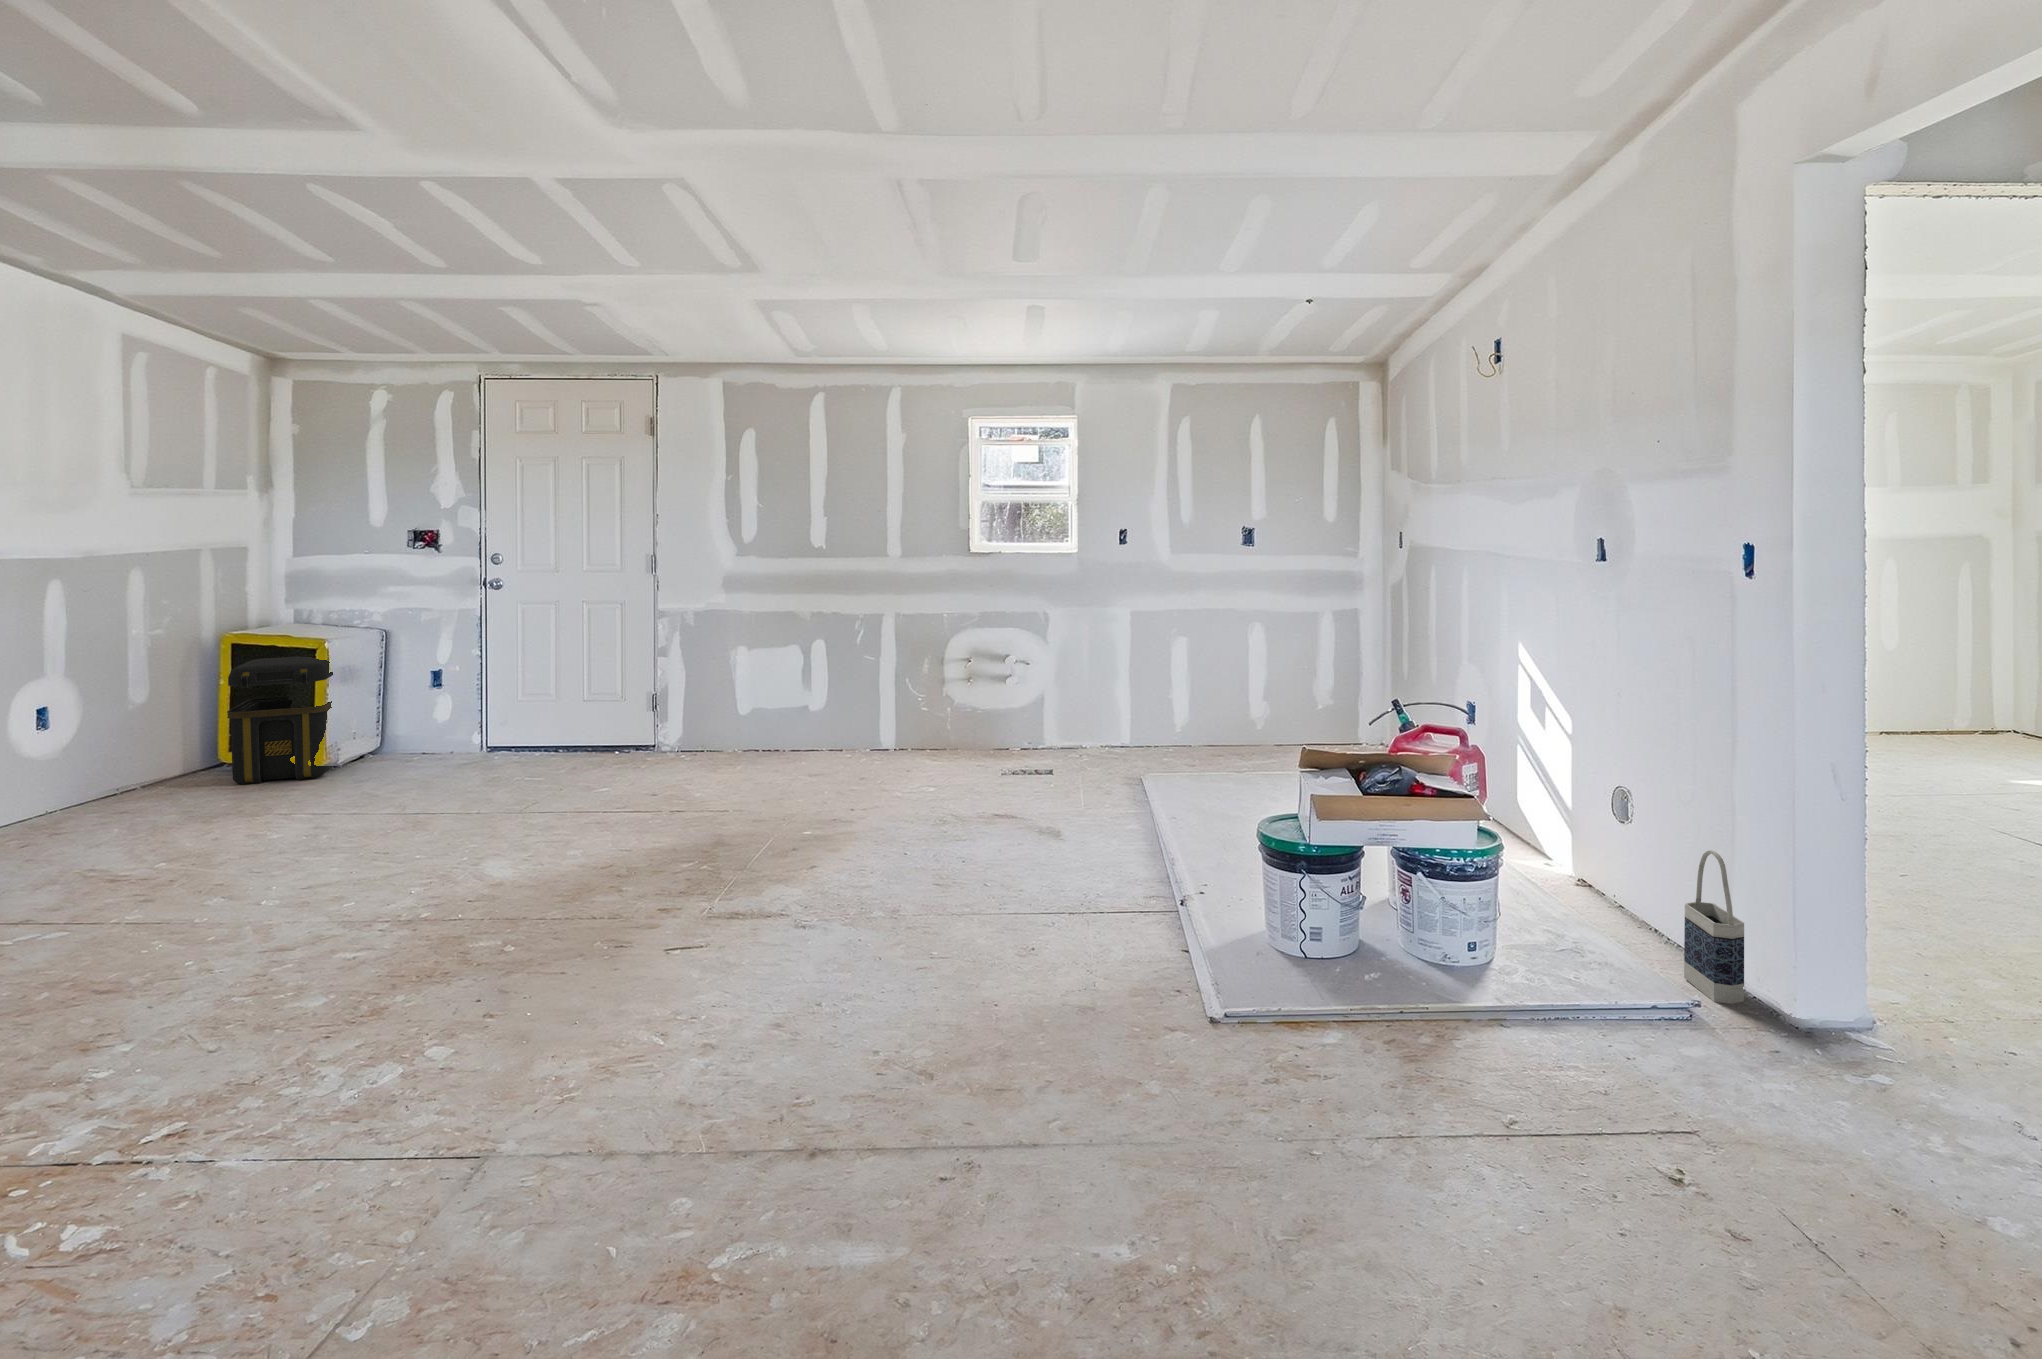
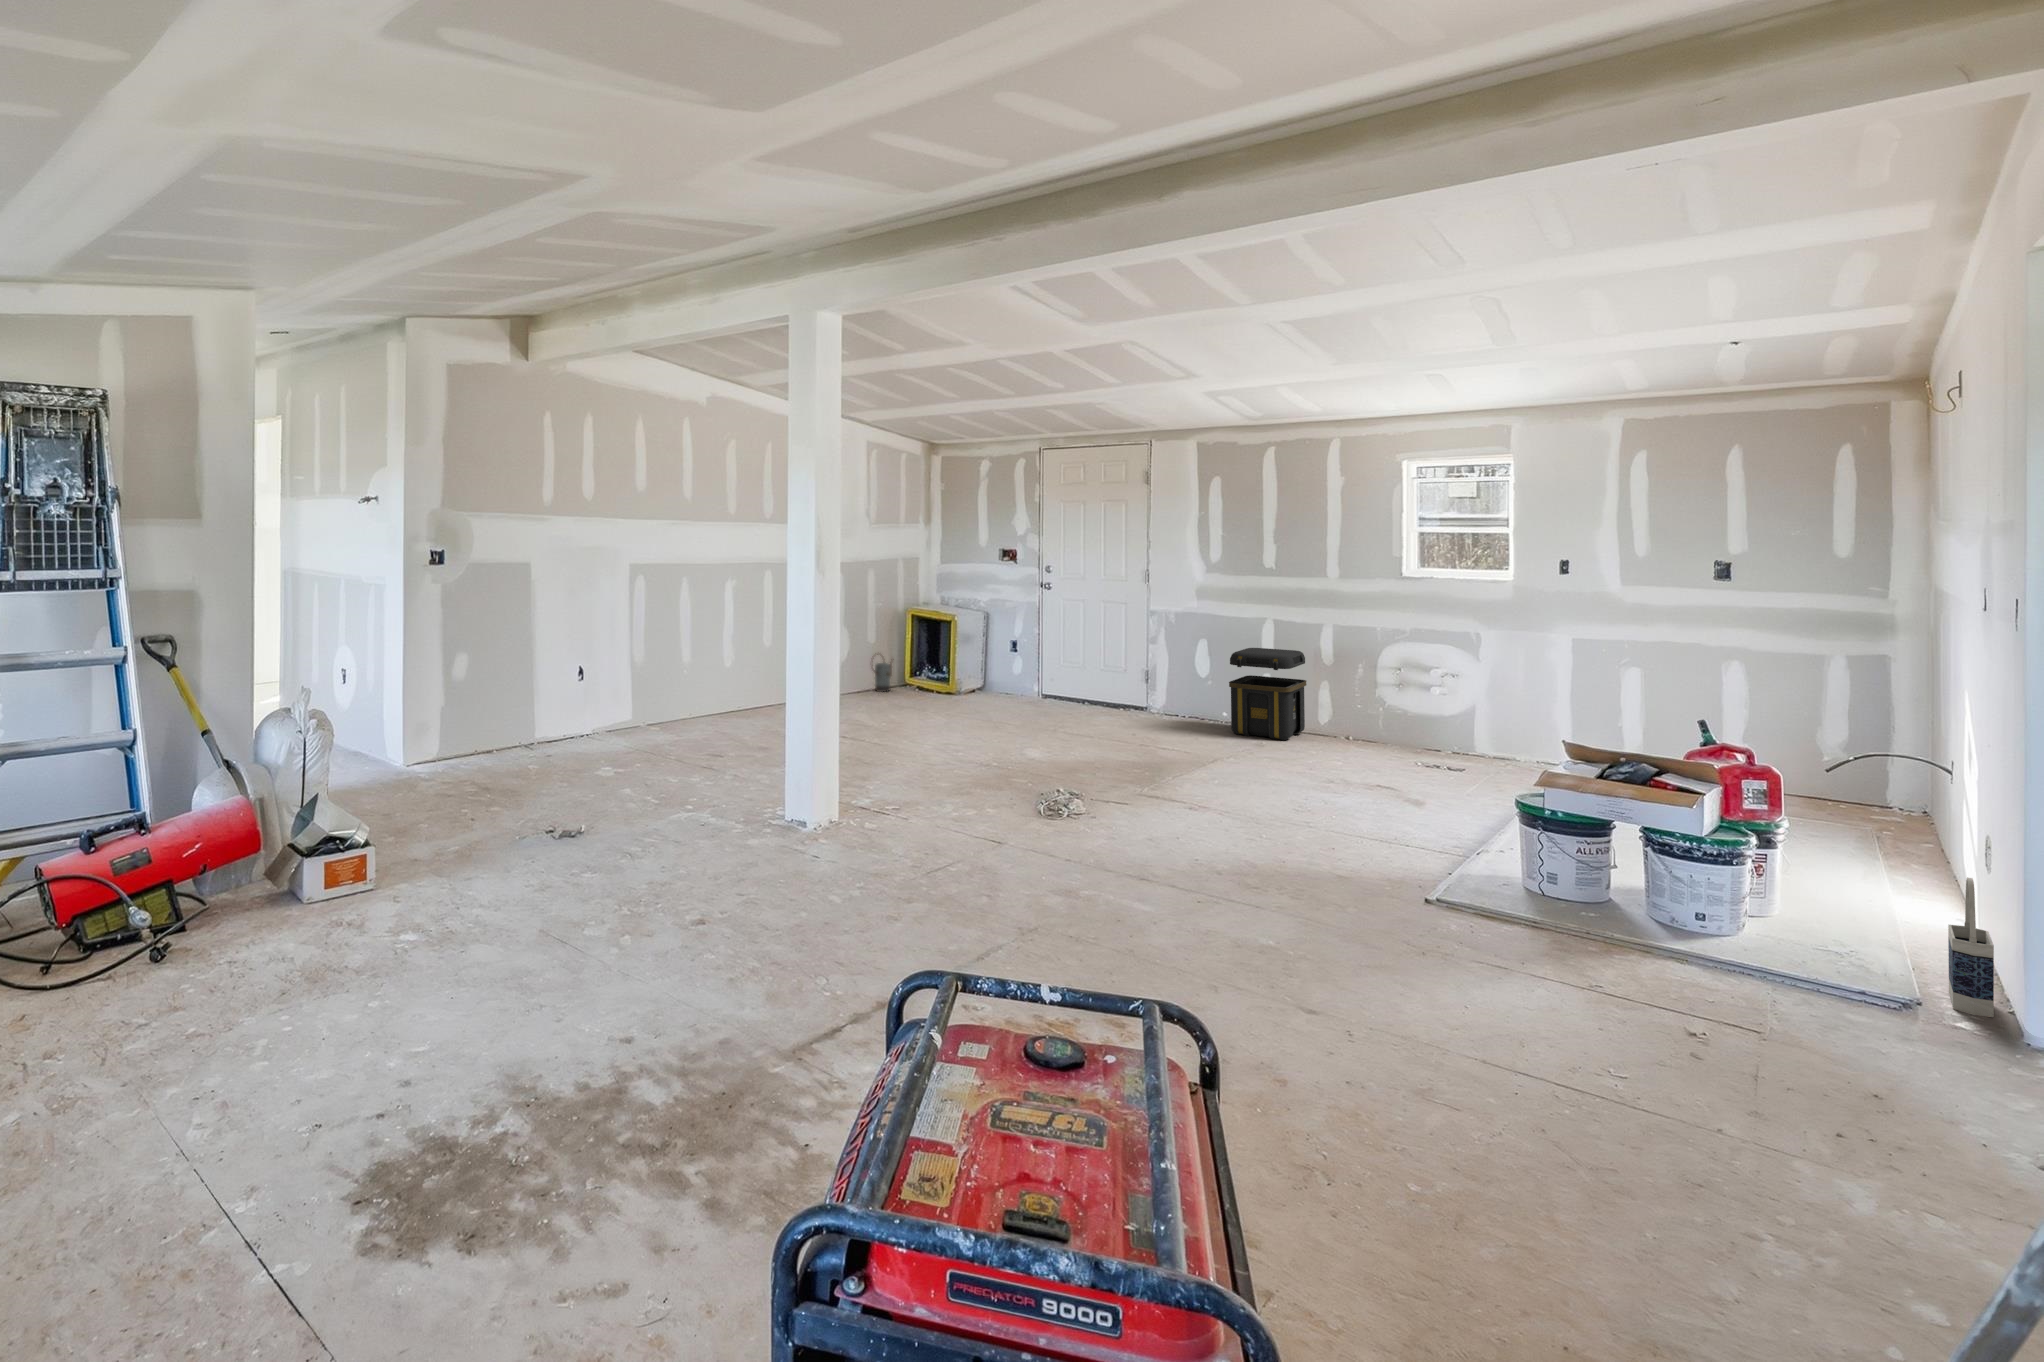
toolbox: present [227,657,333,784] -> present [1229,648,1306,740]
watering can: none [145,715,198,784] -> present [872,654,892,692]

